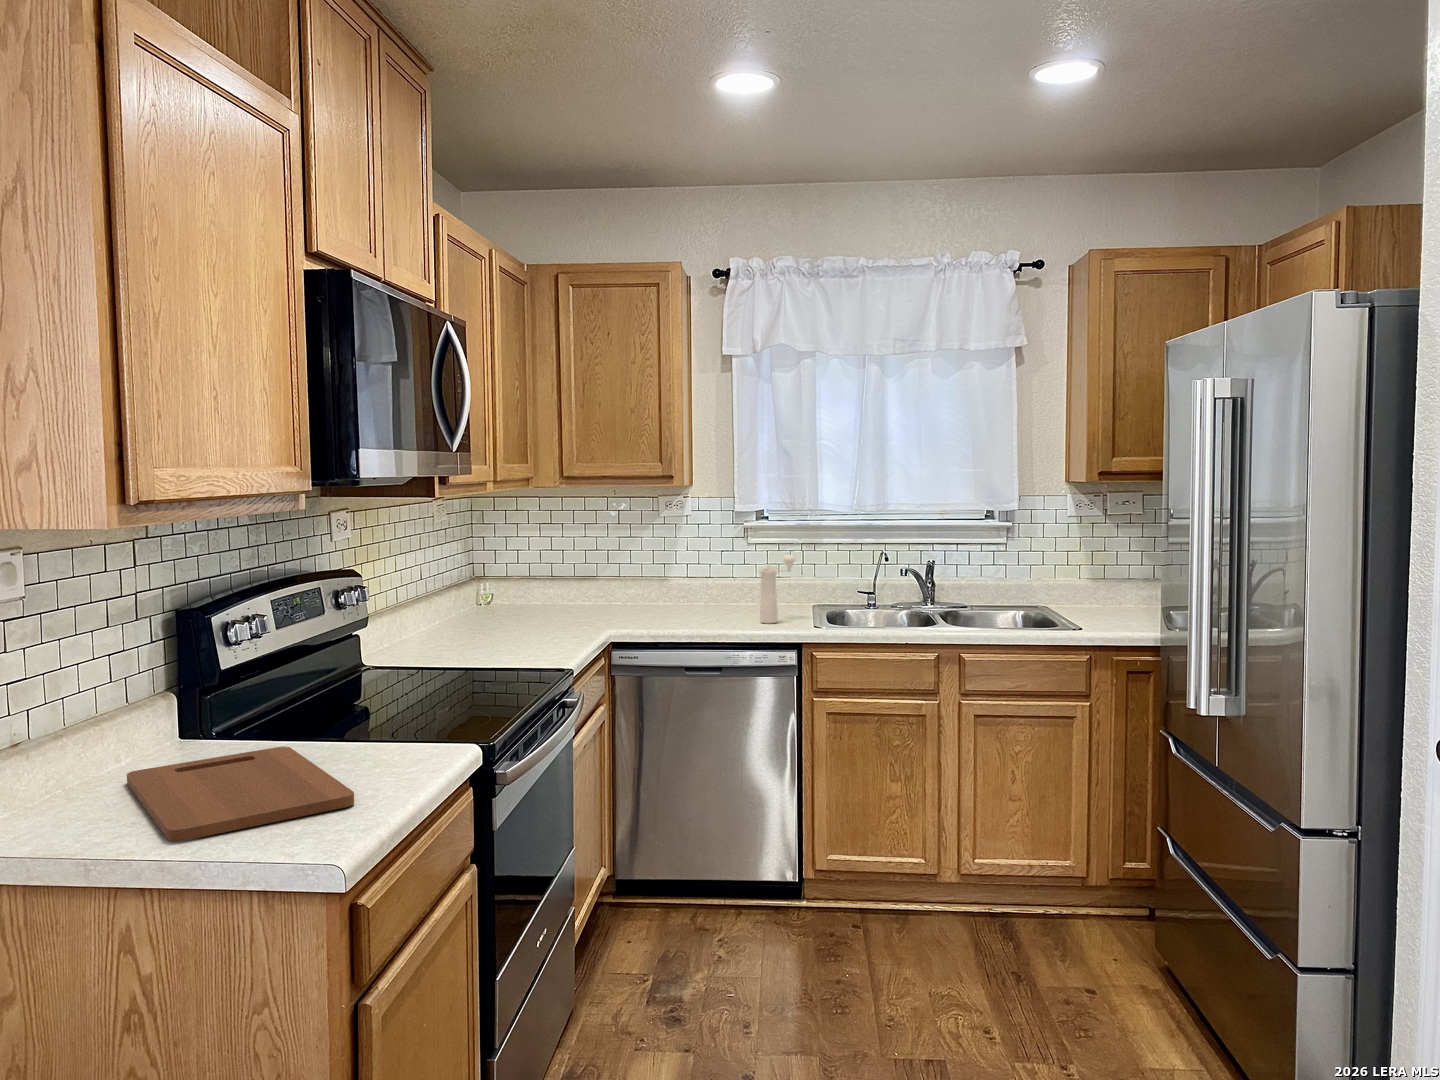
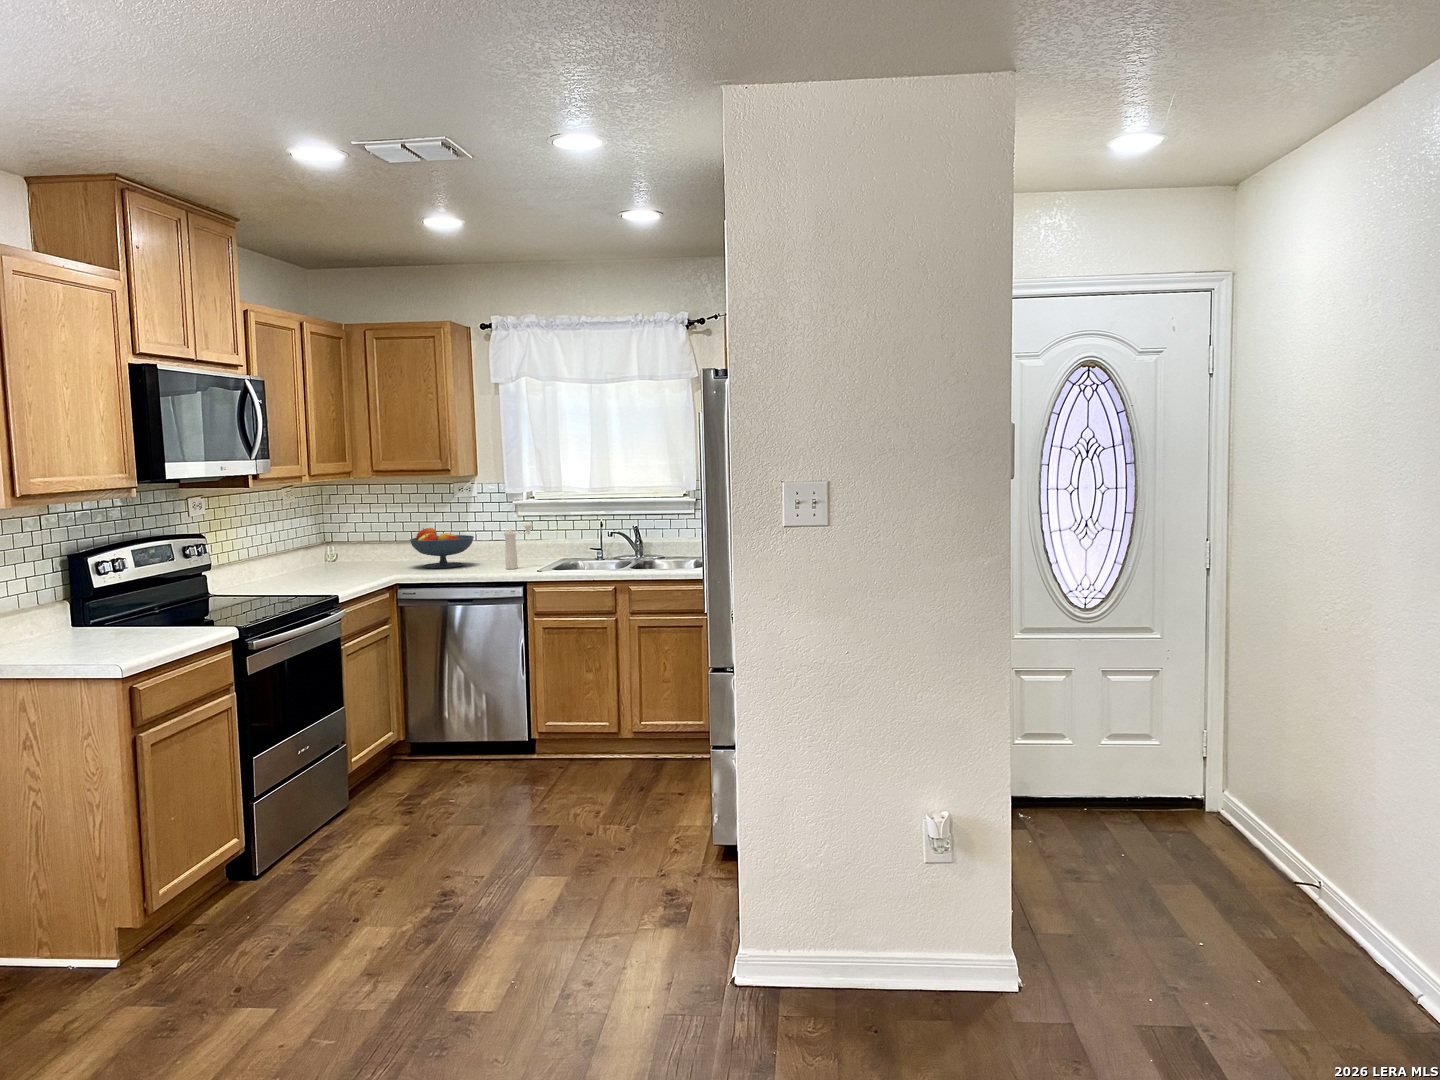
fruit bowl: none [613,559,703,619] -> present [410,528,474,568]
cutting board: present [127,747,354,842] -> none [32,628,149,661]

